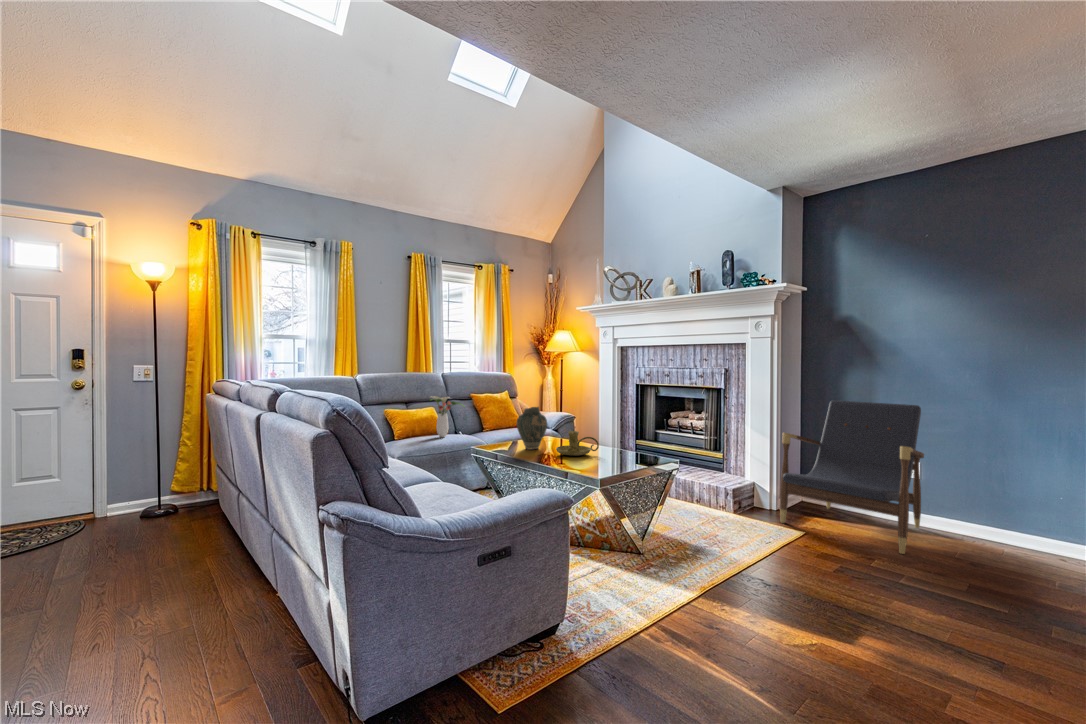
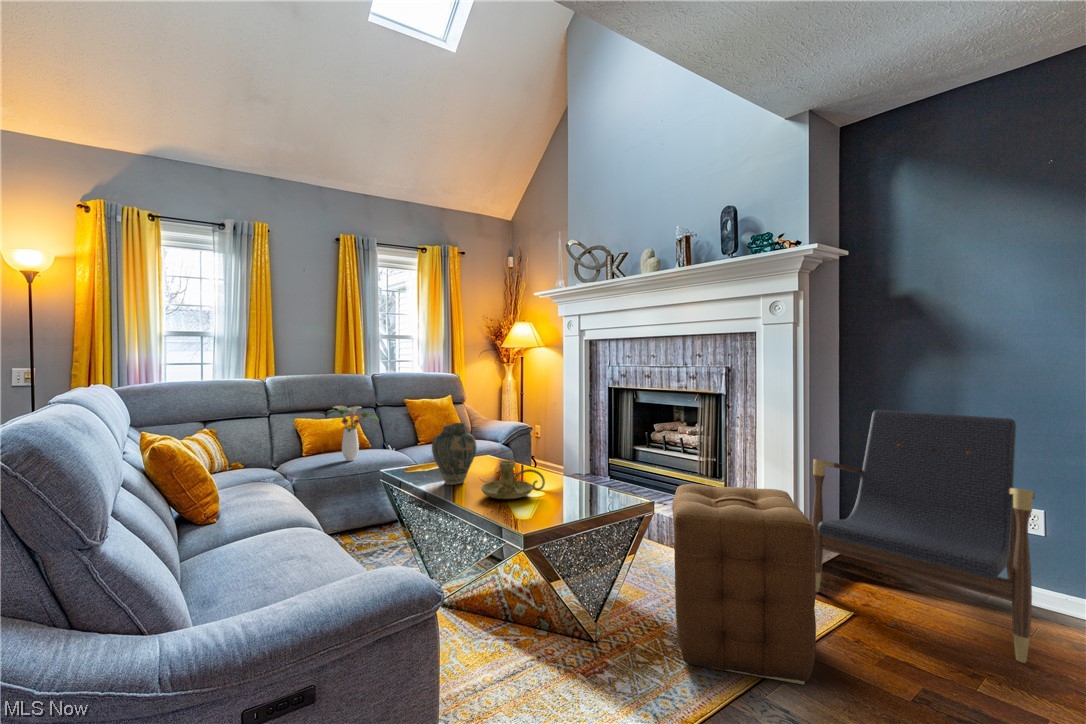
ottoman: none [685,446,771,560] -> present [672,484,816,684]

